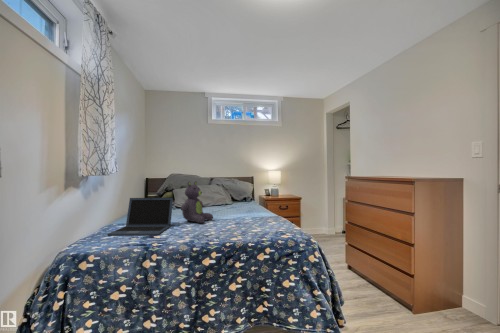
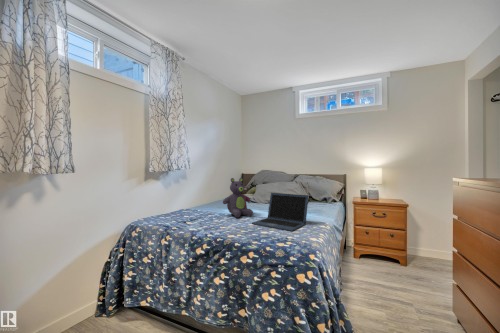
laptop: present [107,198,173,235] -> present [252,193,308,231]

